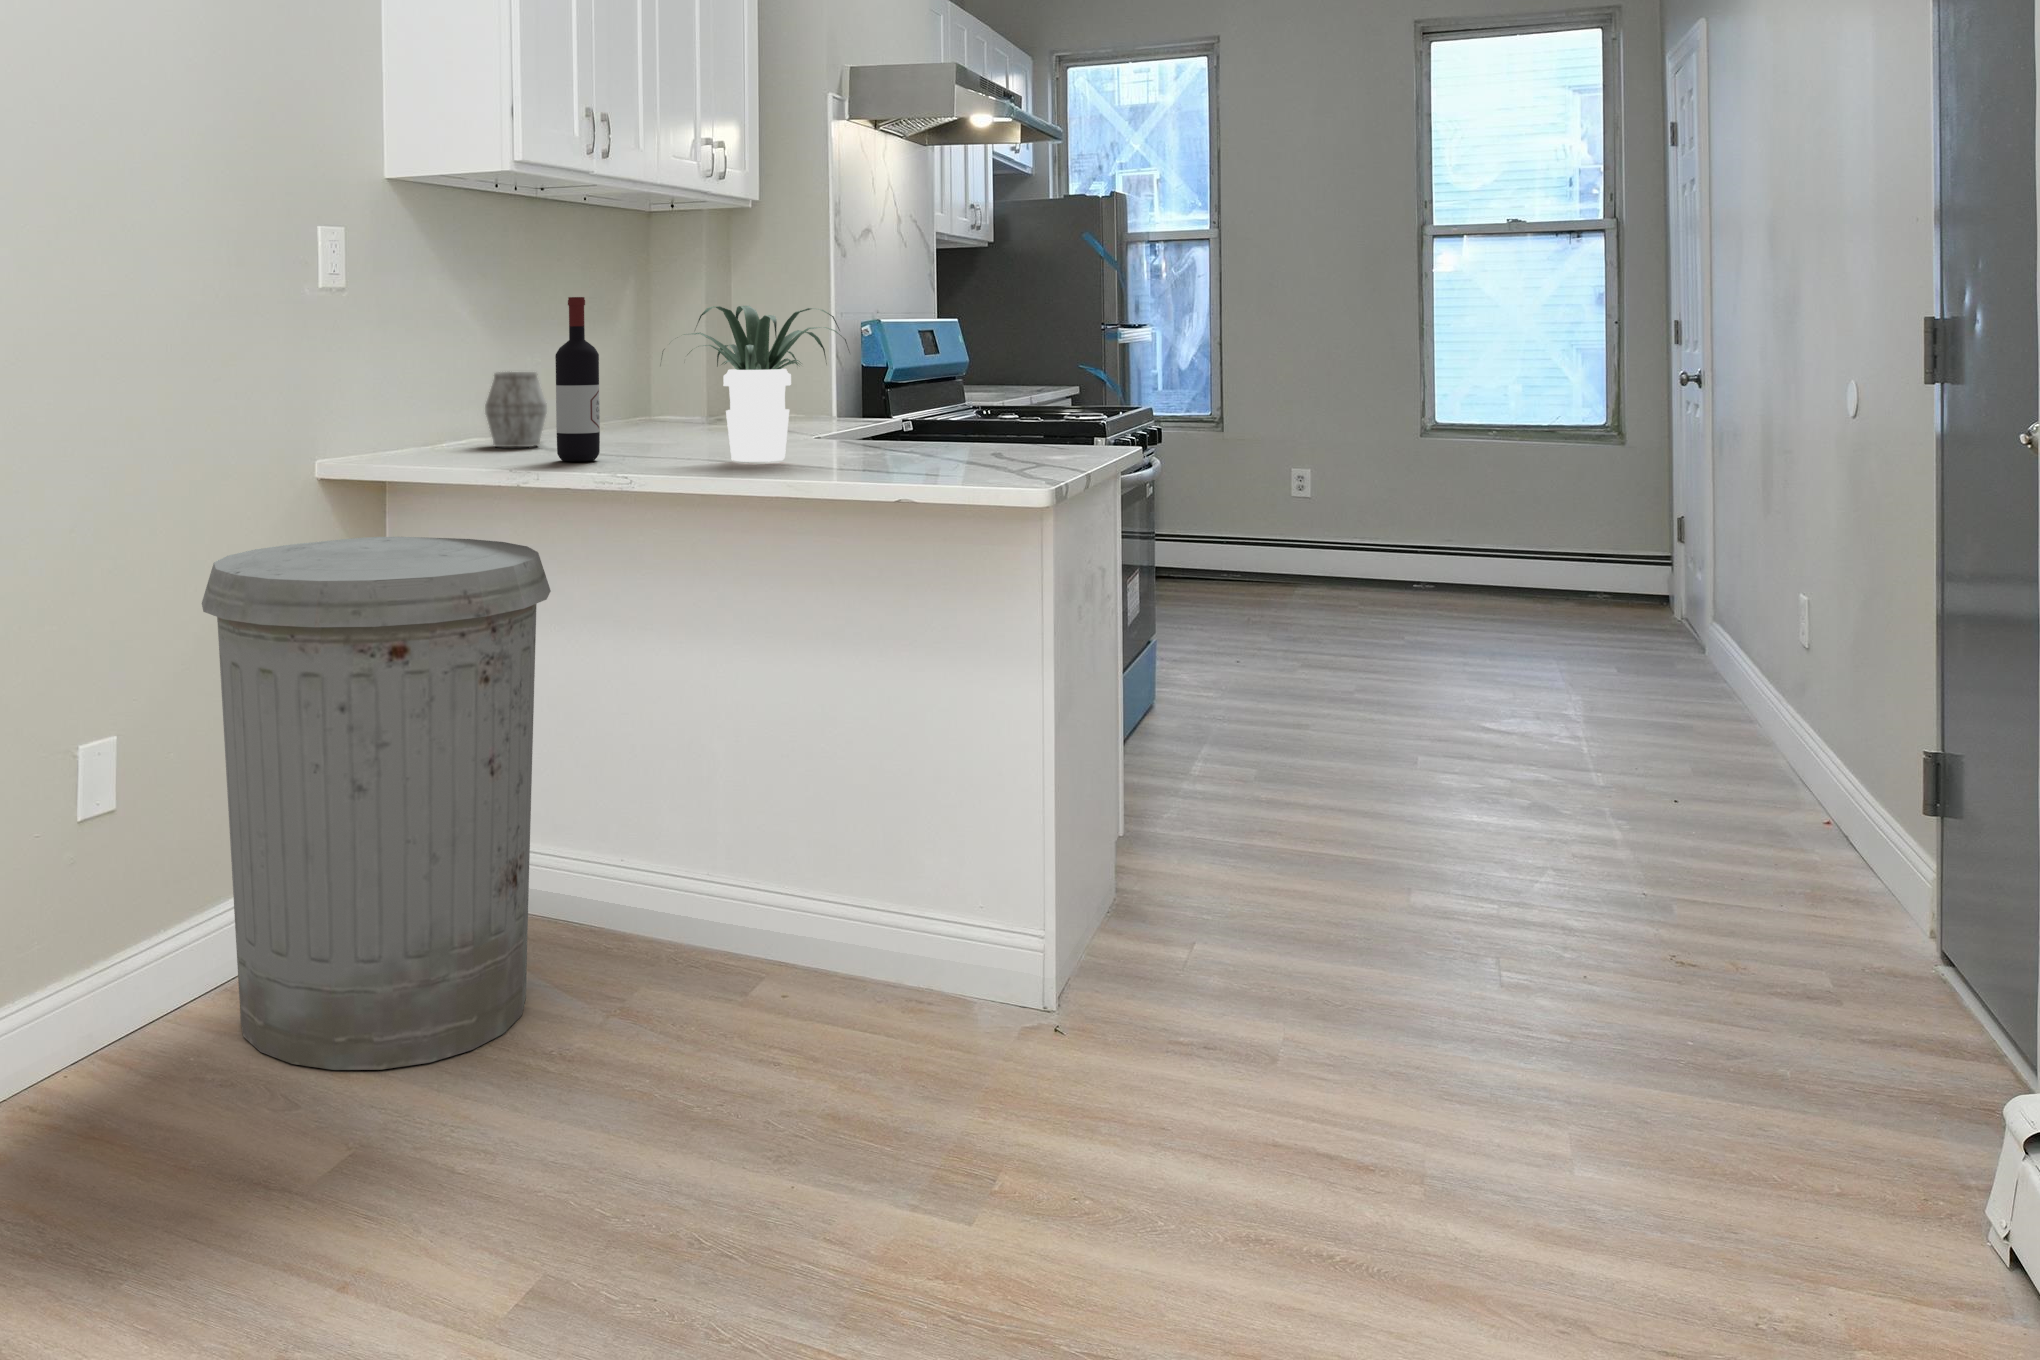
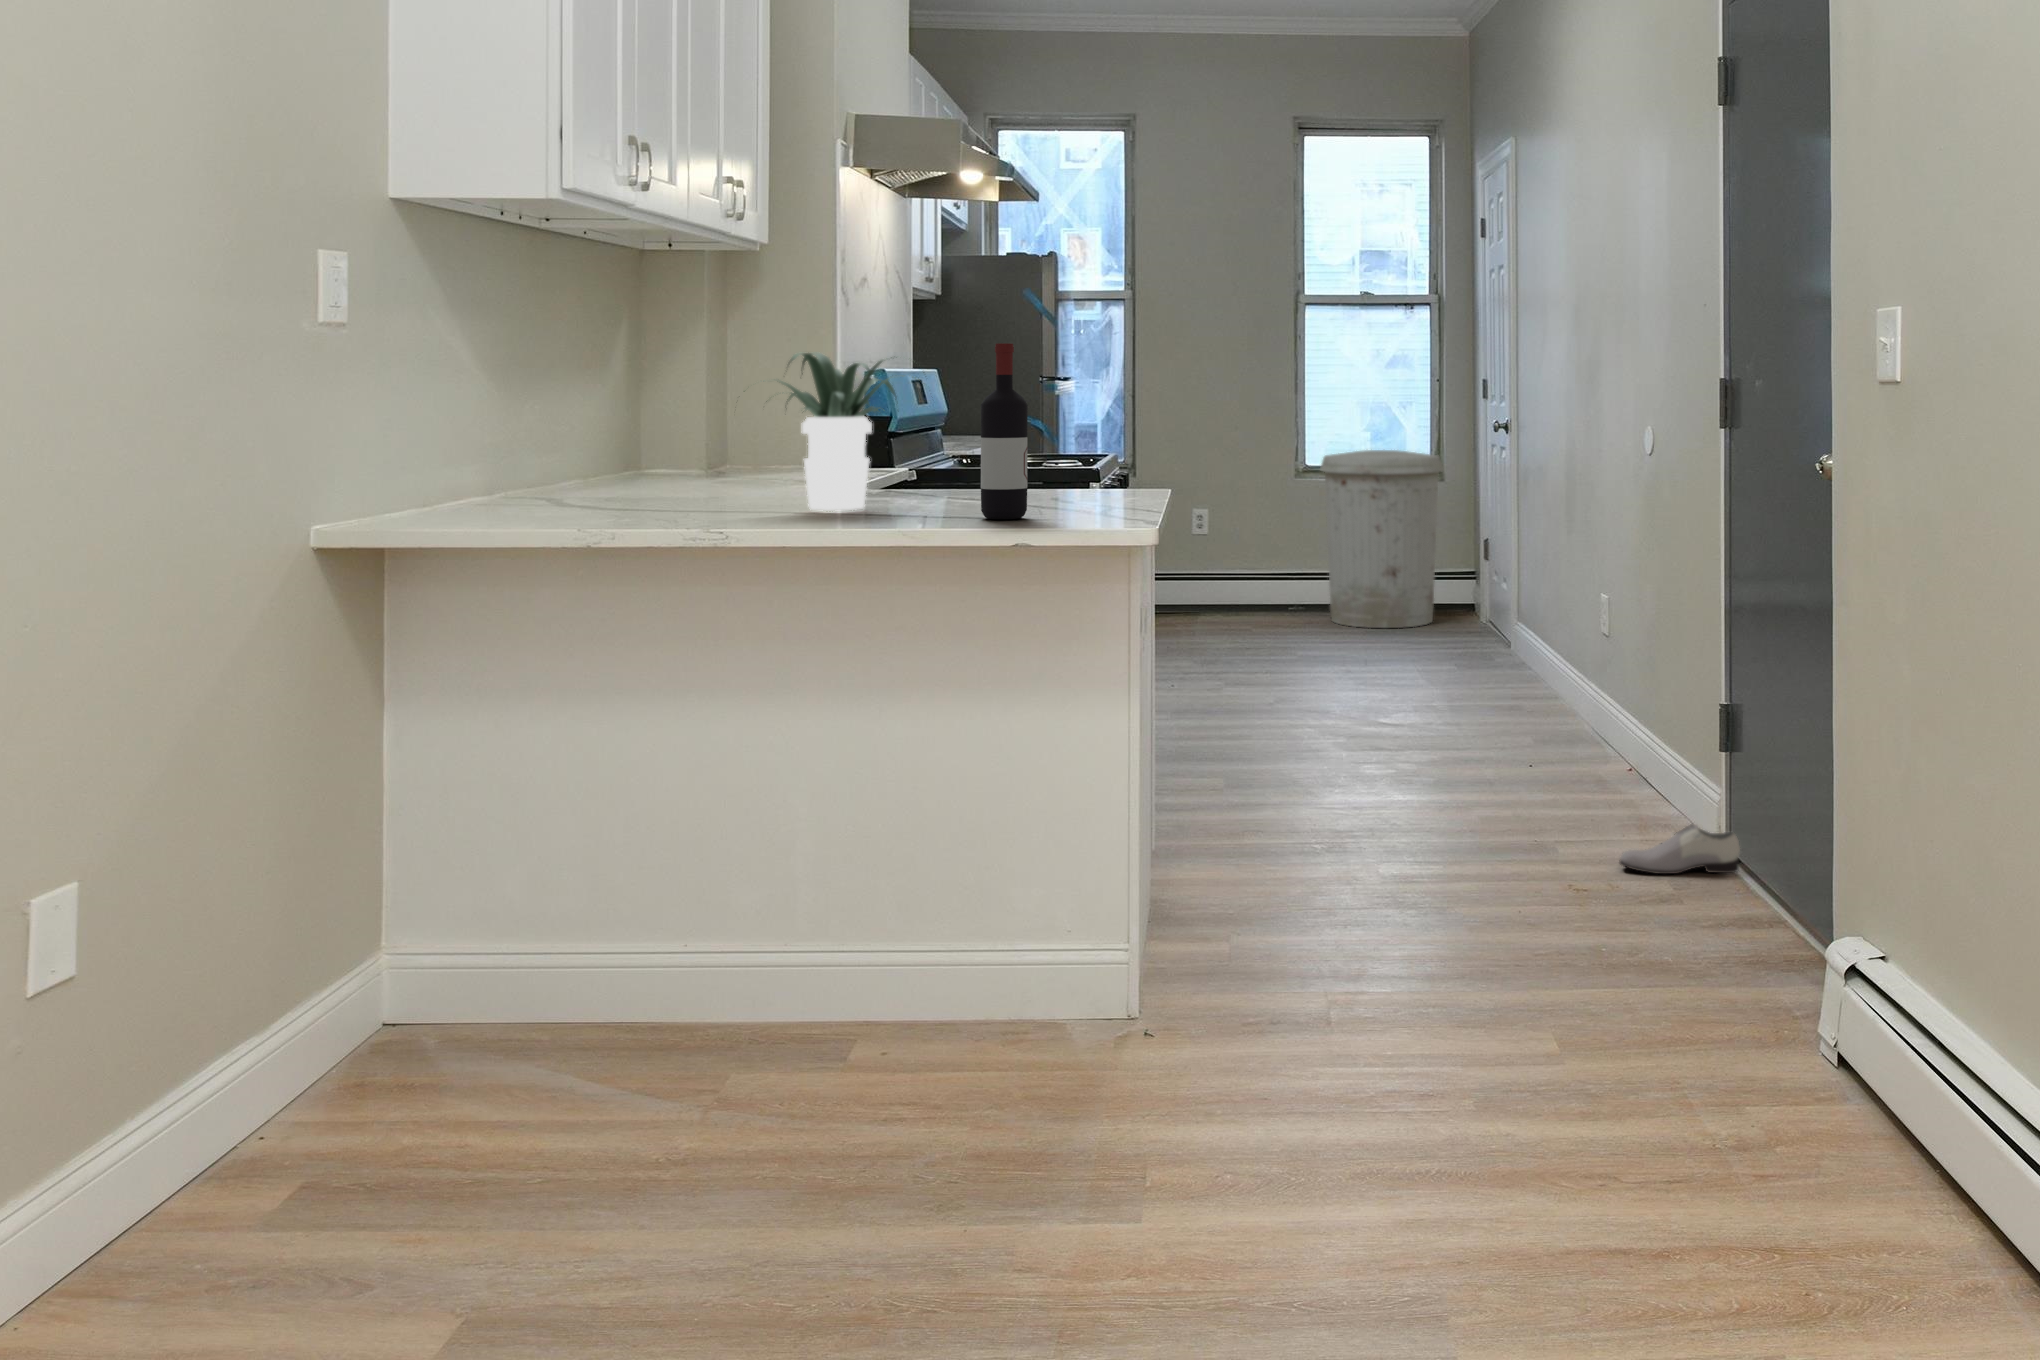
wine bottle: present [555,297,600,461] -> present [981,344,1028,519]
mug: present [485,372,547,447] -> none [500,420,574,502]
trash can: present [202,537,551,1070] -> present [1320,450,1443,628]
shoe: none [1729,899,1919,970] -> present [1620,824,1740,874]

